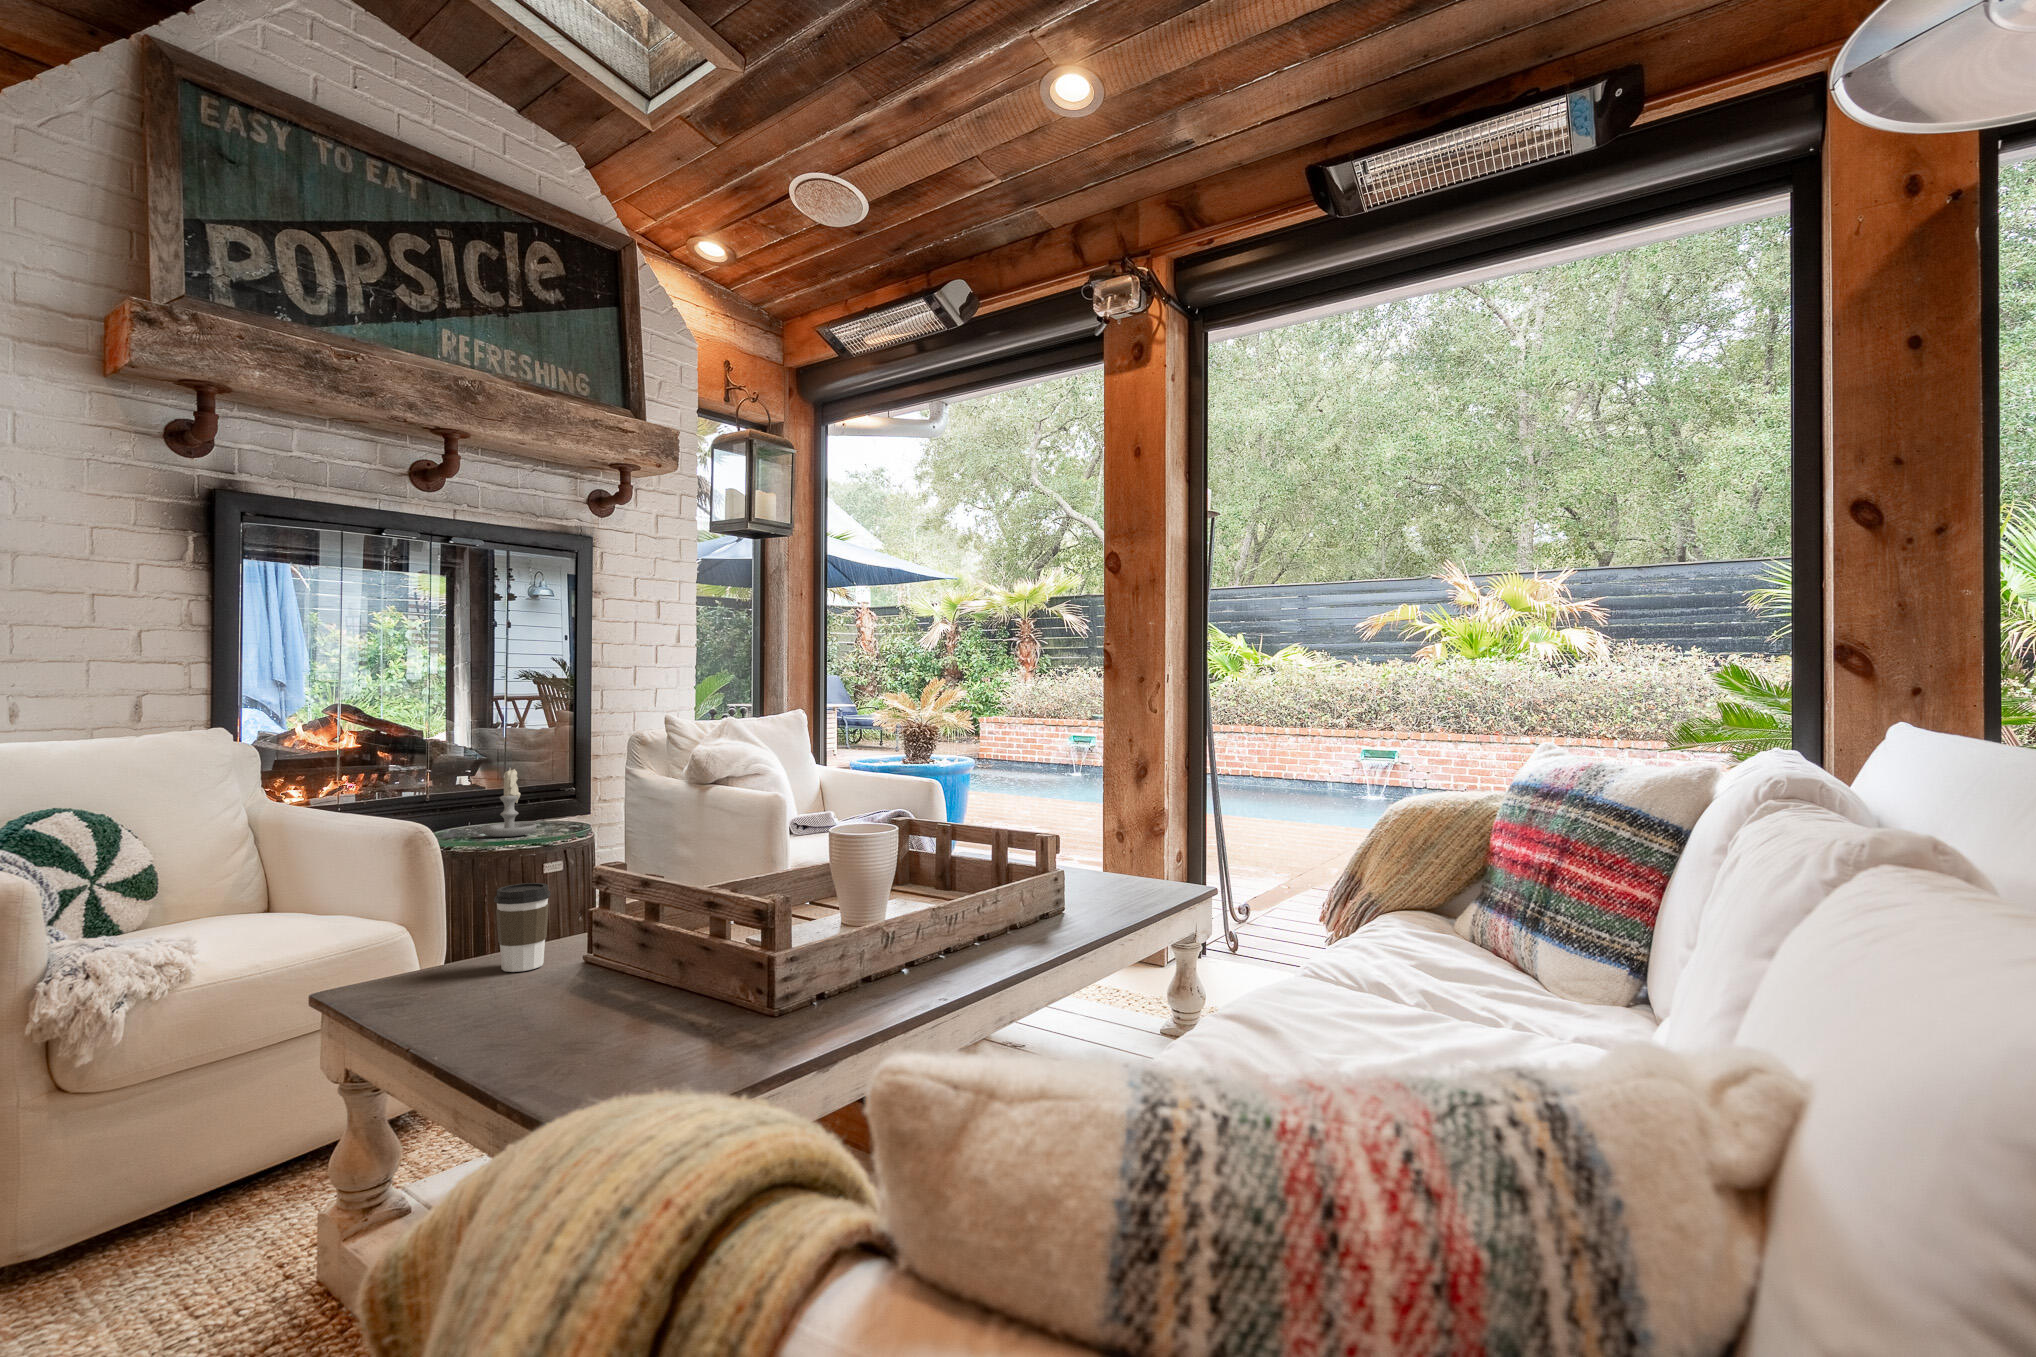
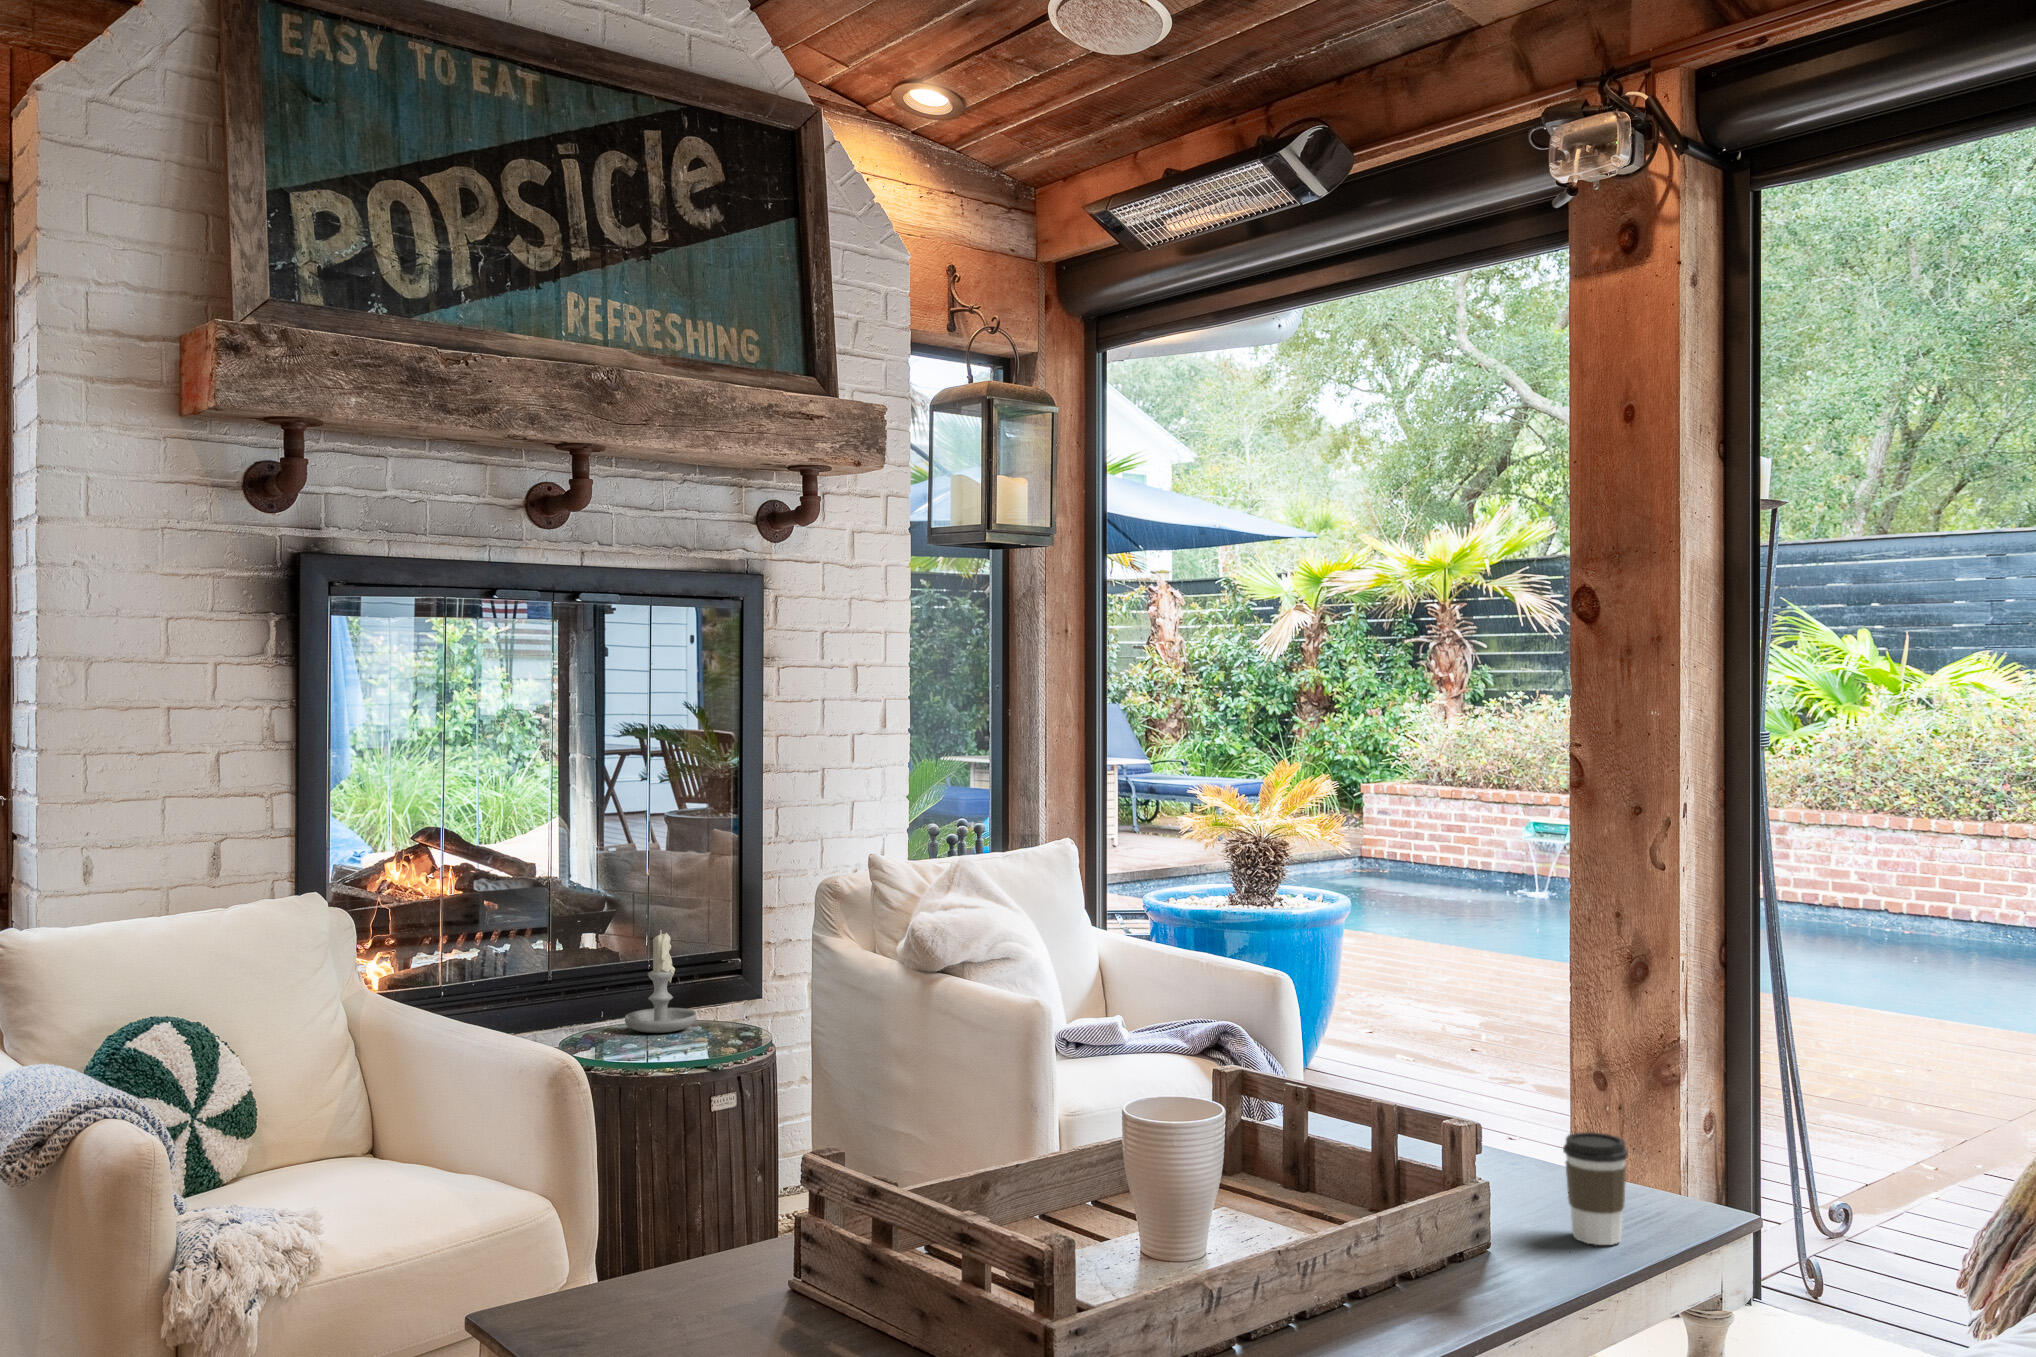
coffee cup: present [494,883,550,972] -> present [1563,1132,1628,1245]

